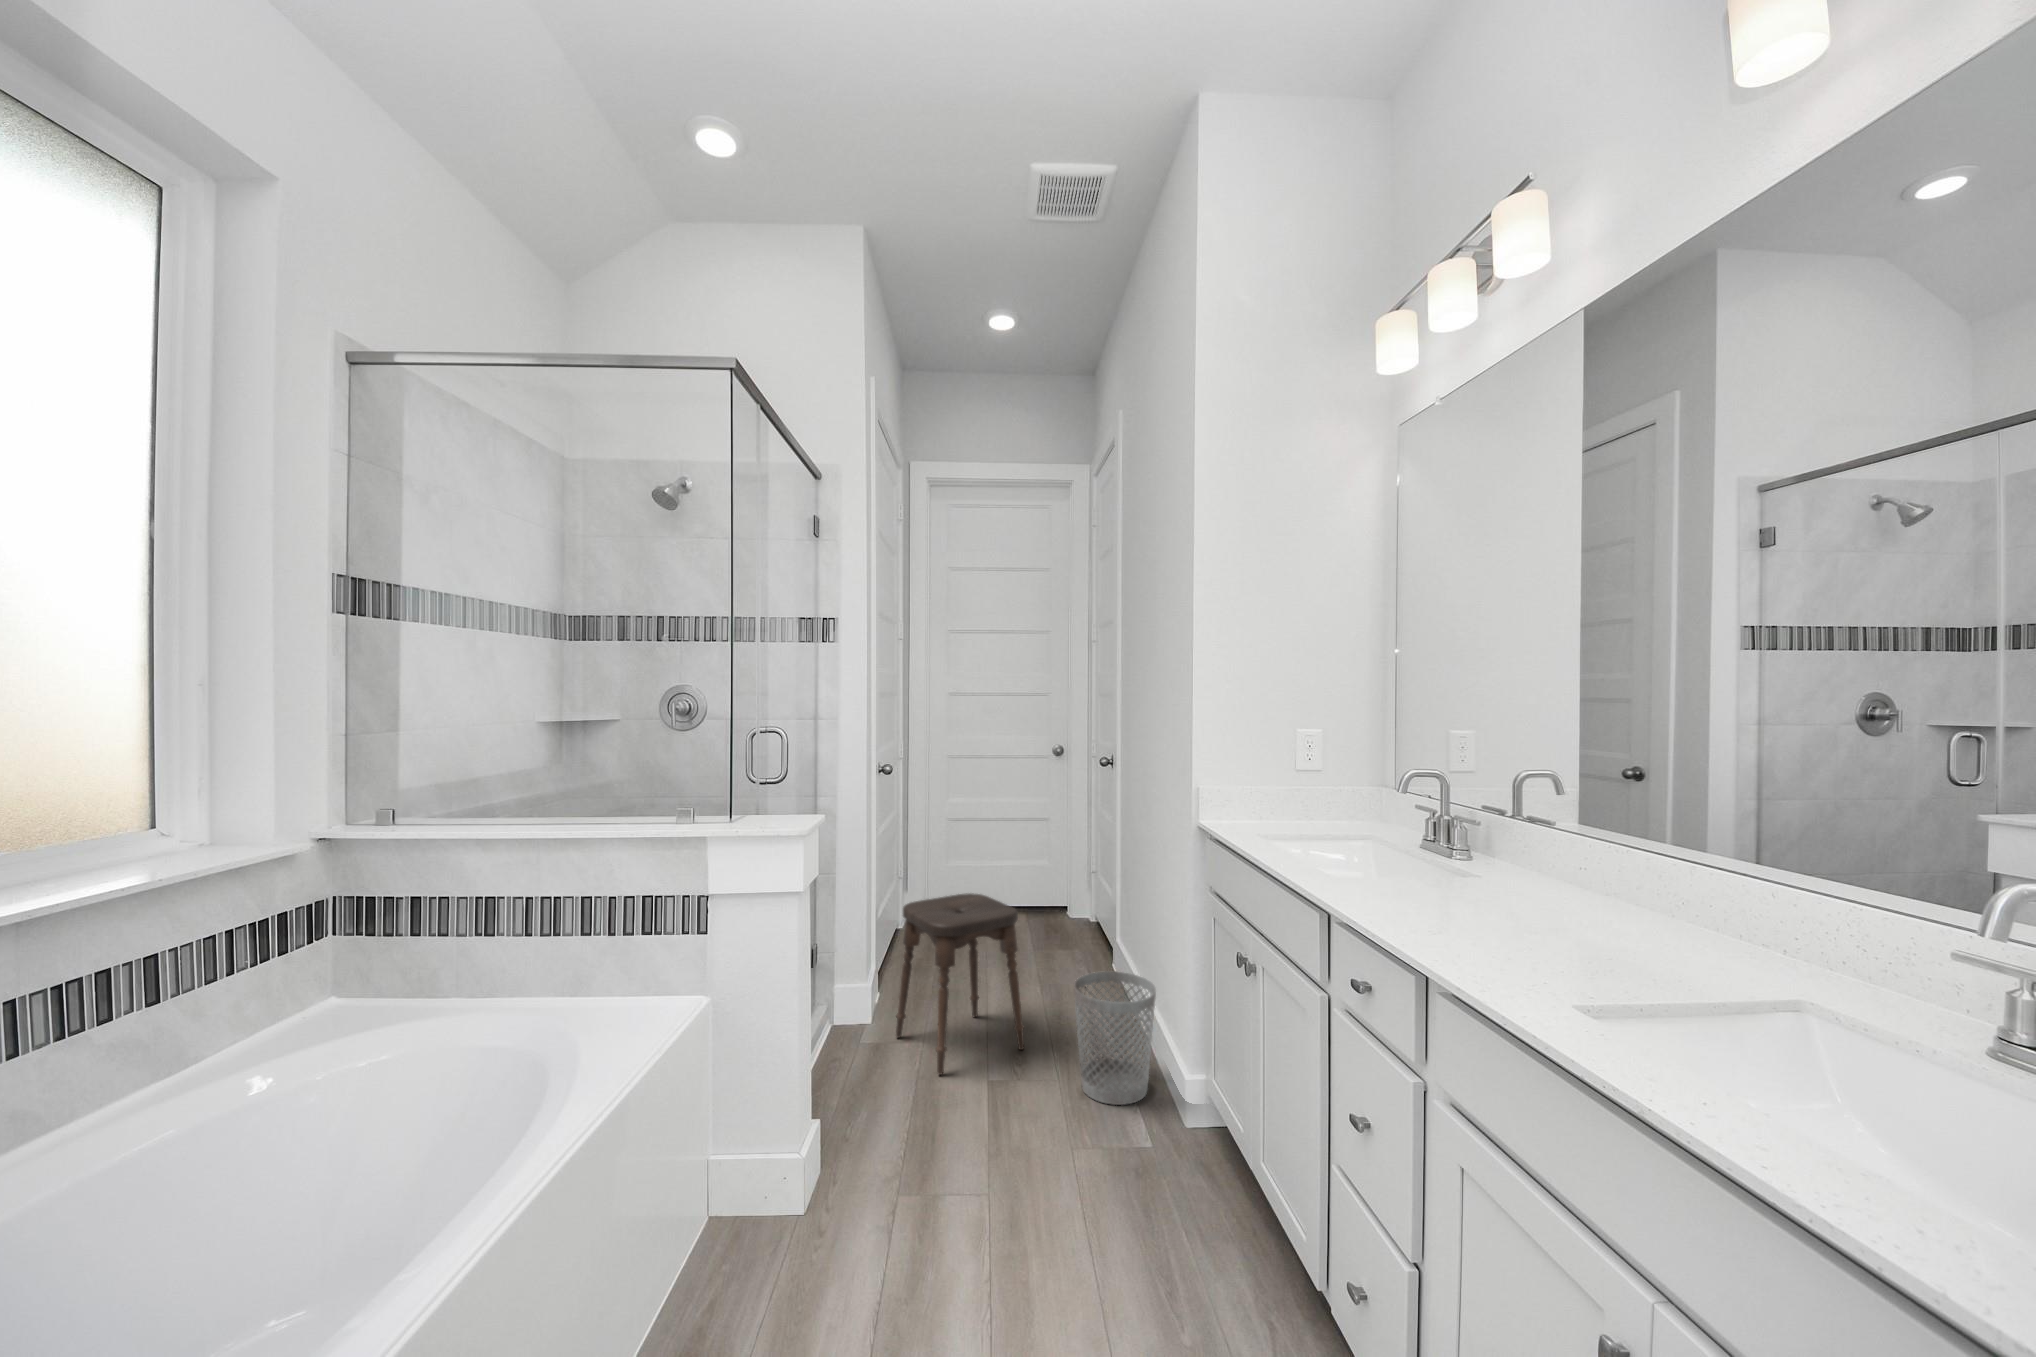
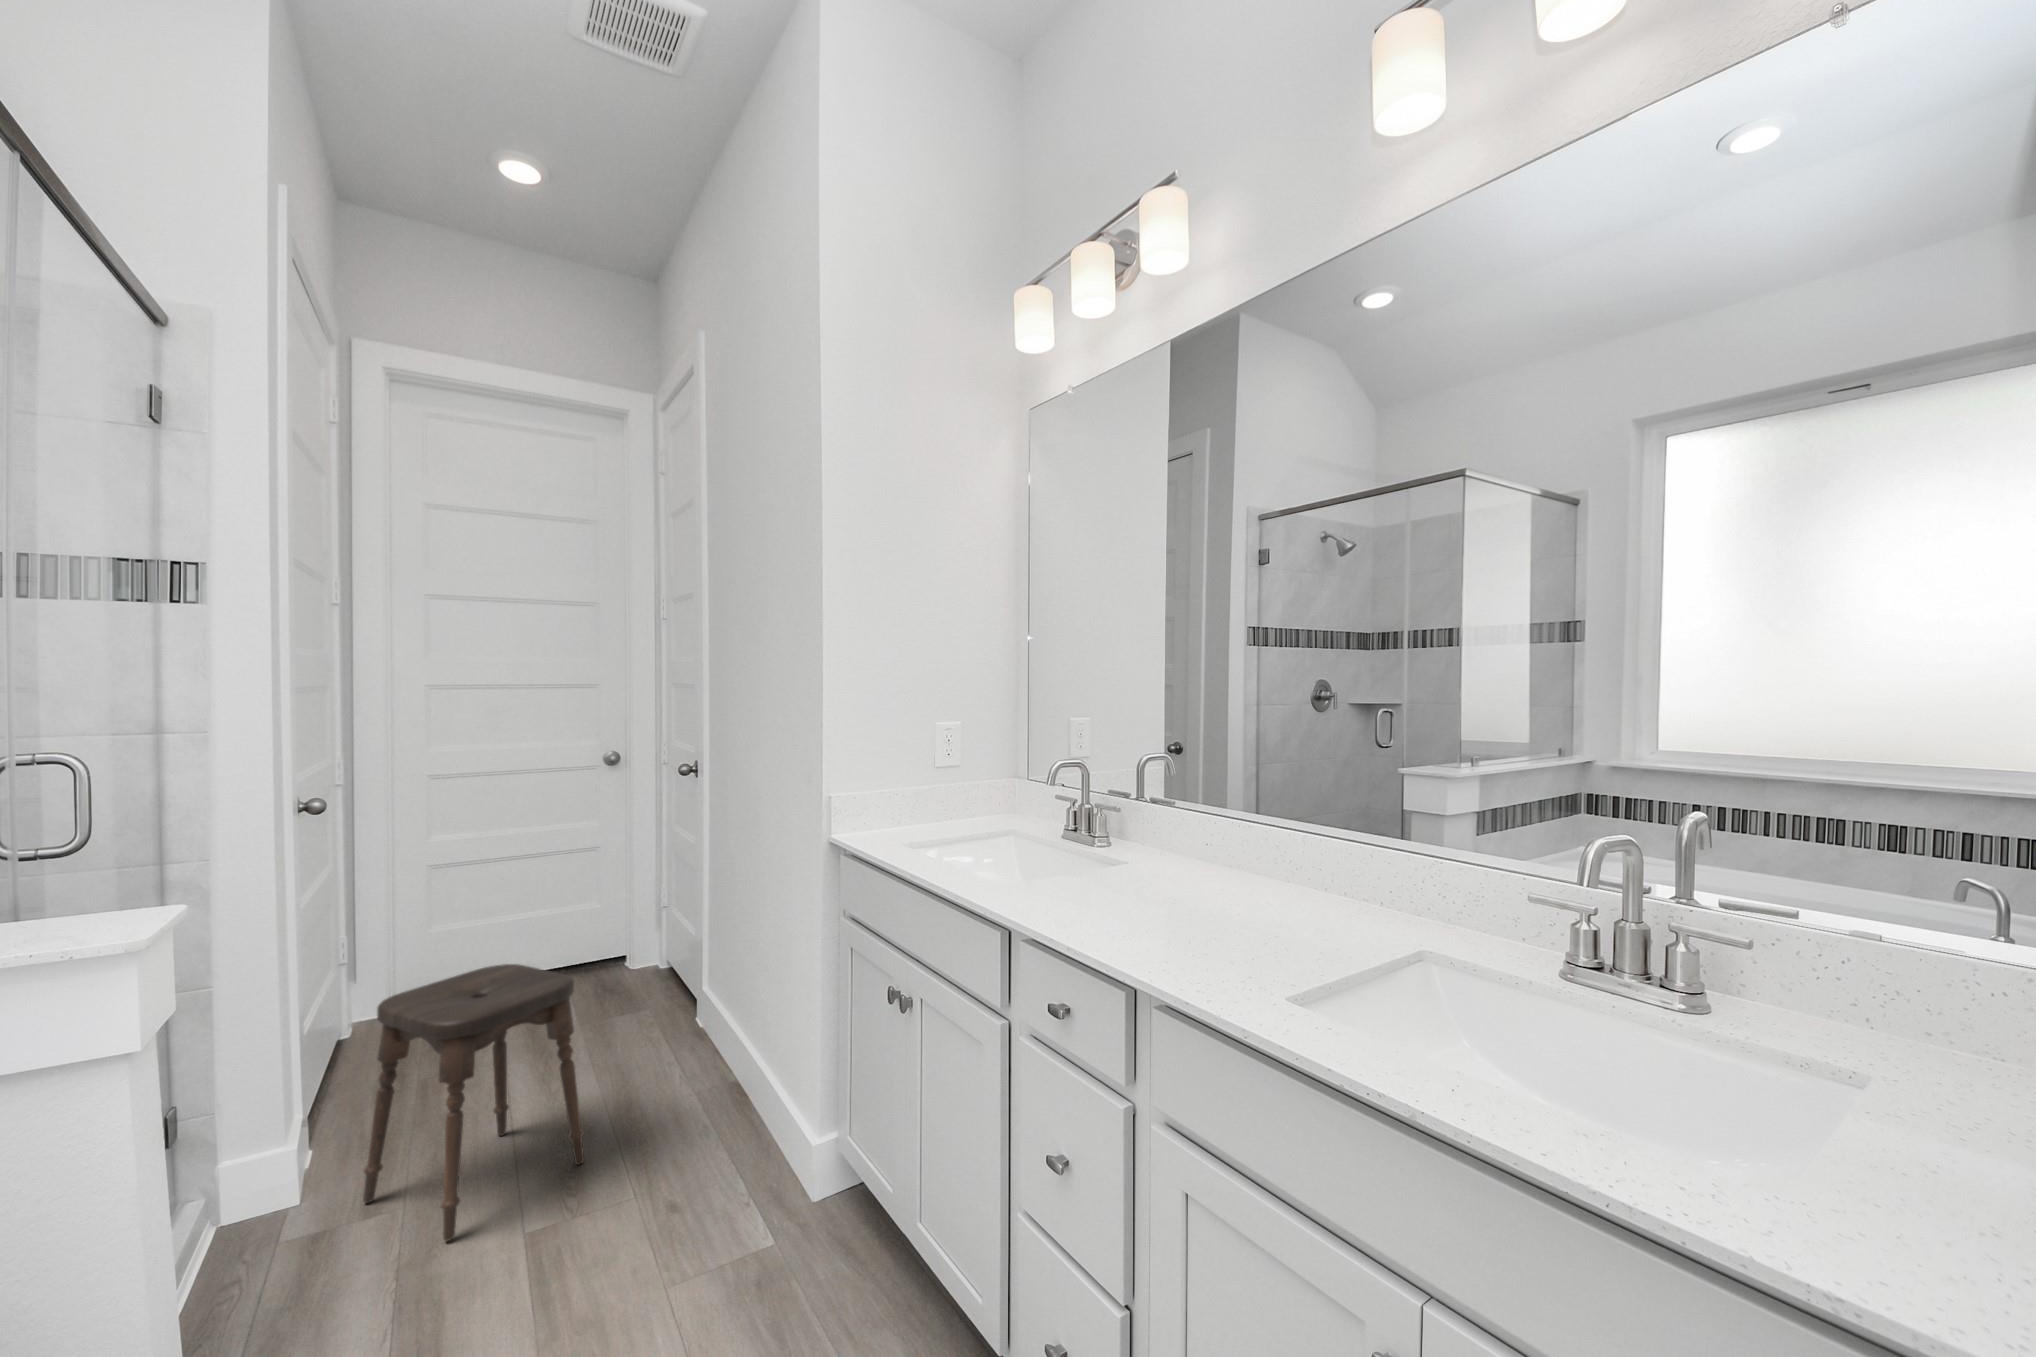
wastebasket: present [1074,971,1156,1105] -> none [662,1030,771,1204]

